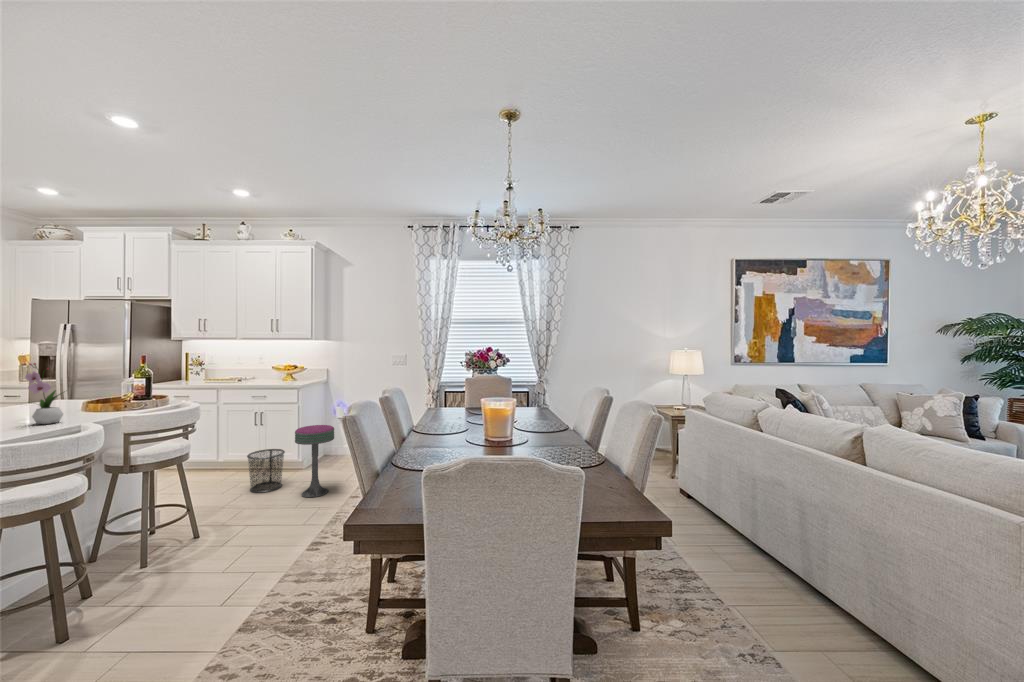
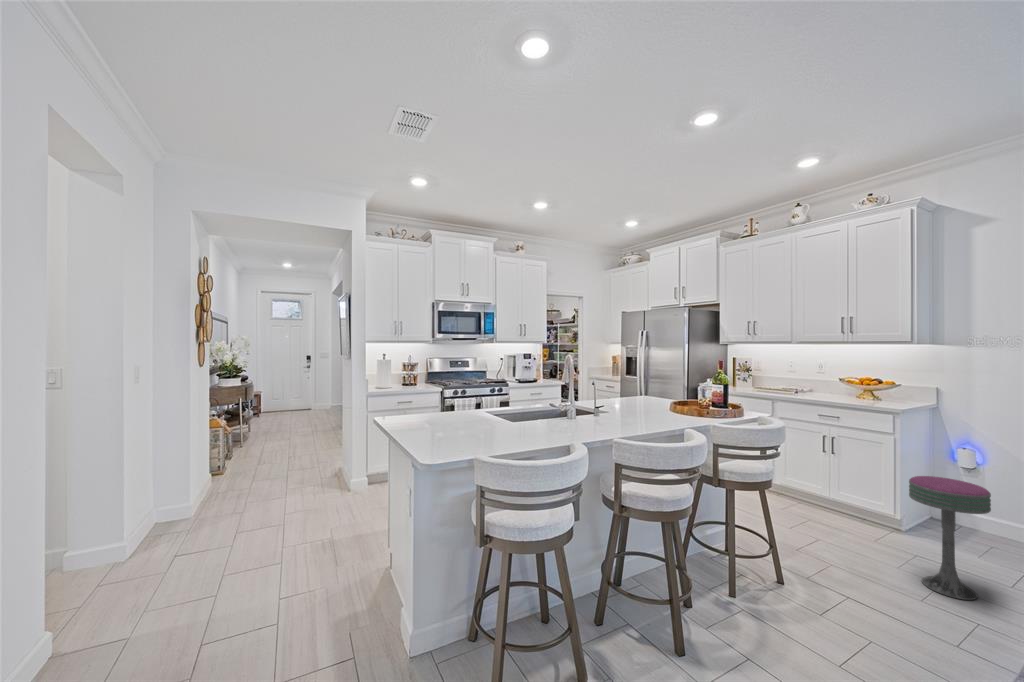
flower arrangement: present [25,363,65,424] -> none [641,363,668,422]
waste bin: present [247,449,285,493] -> none [825,491,882,555]

